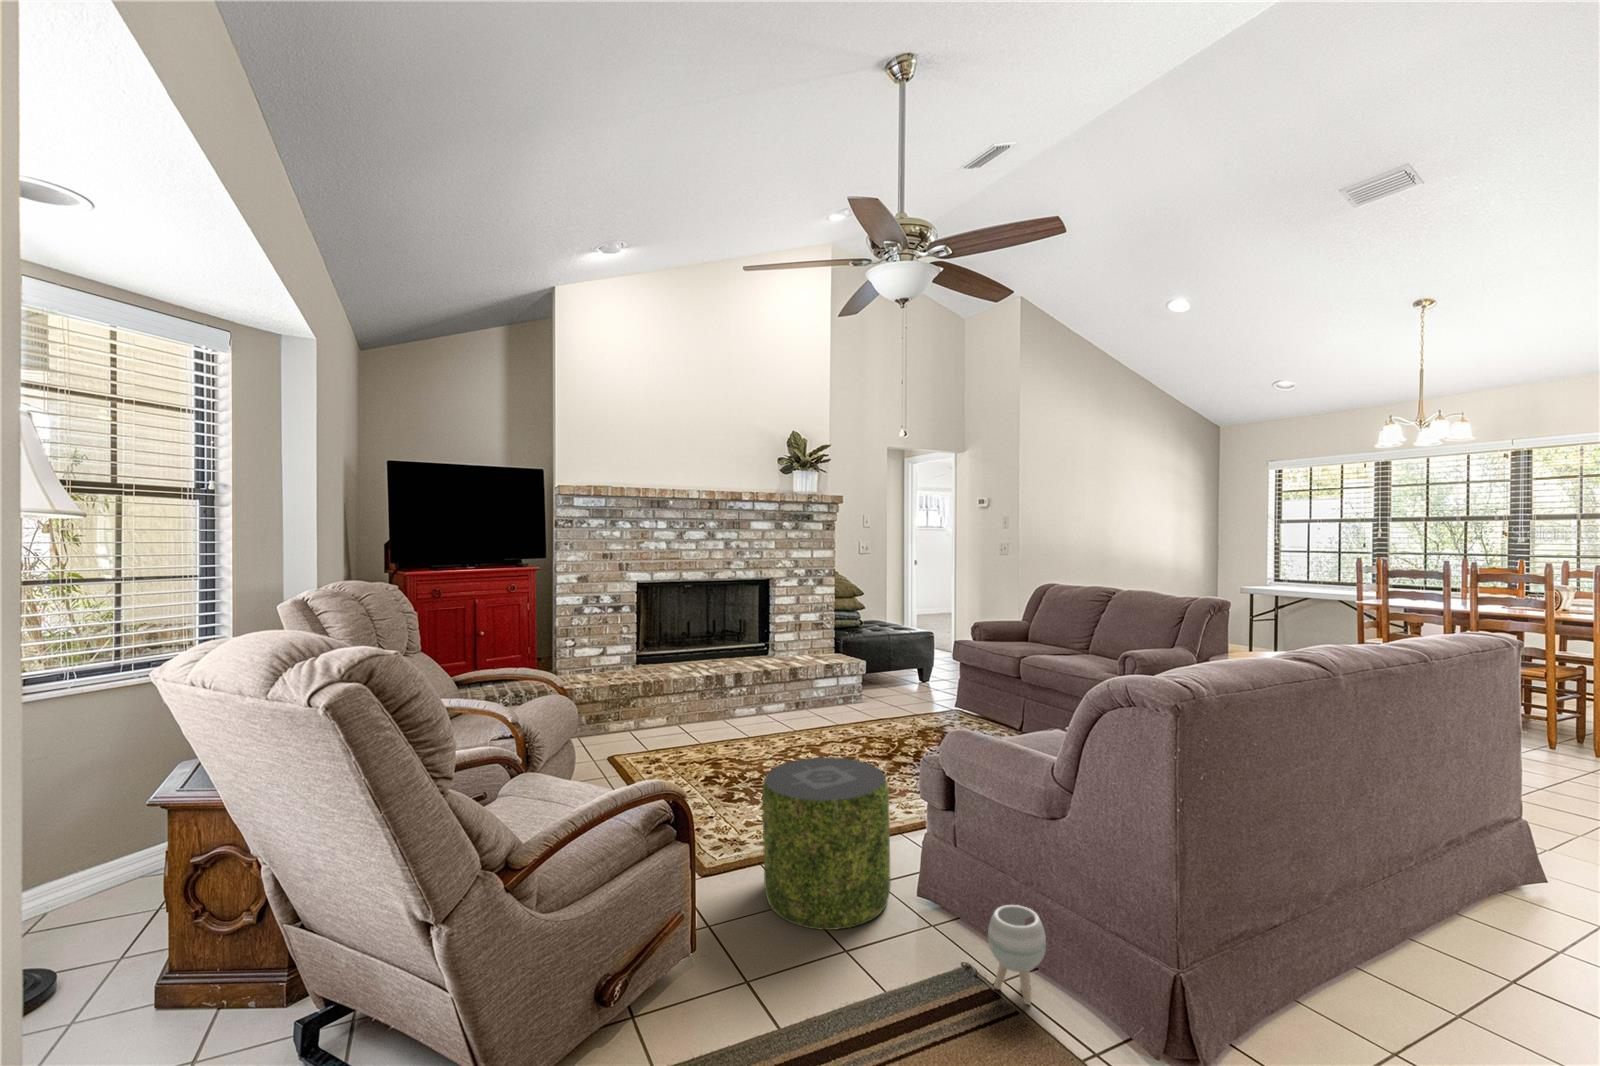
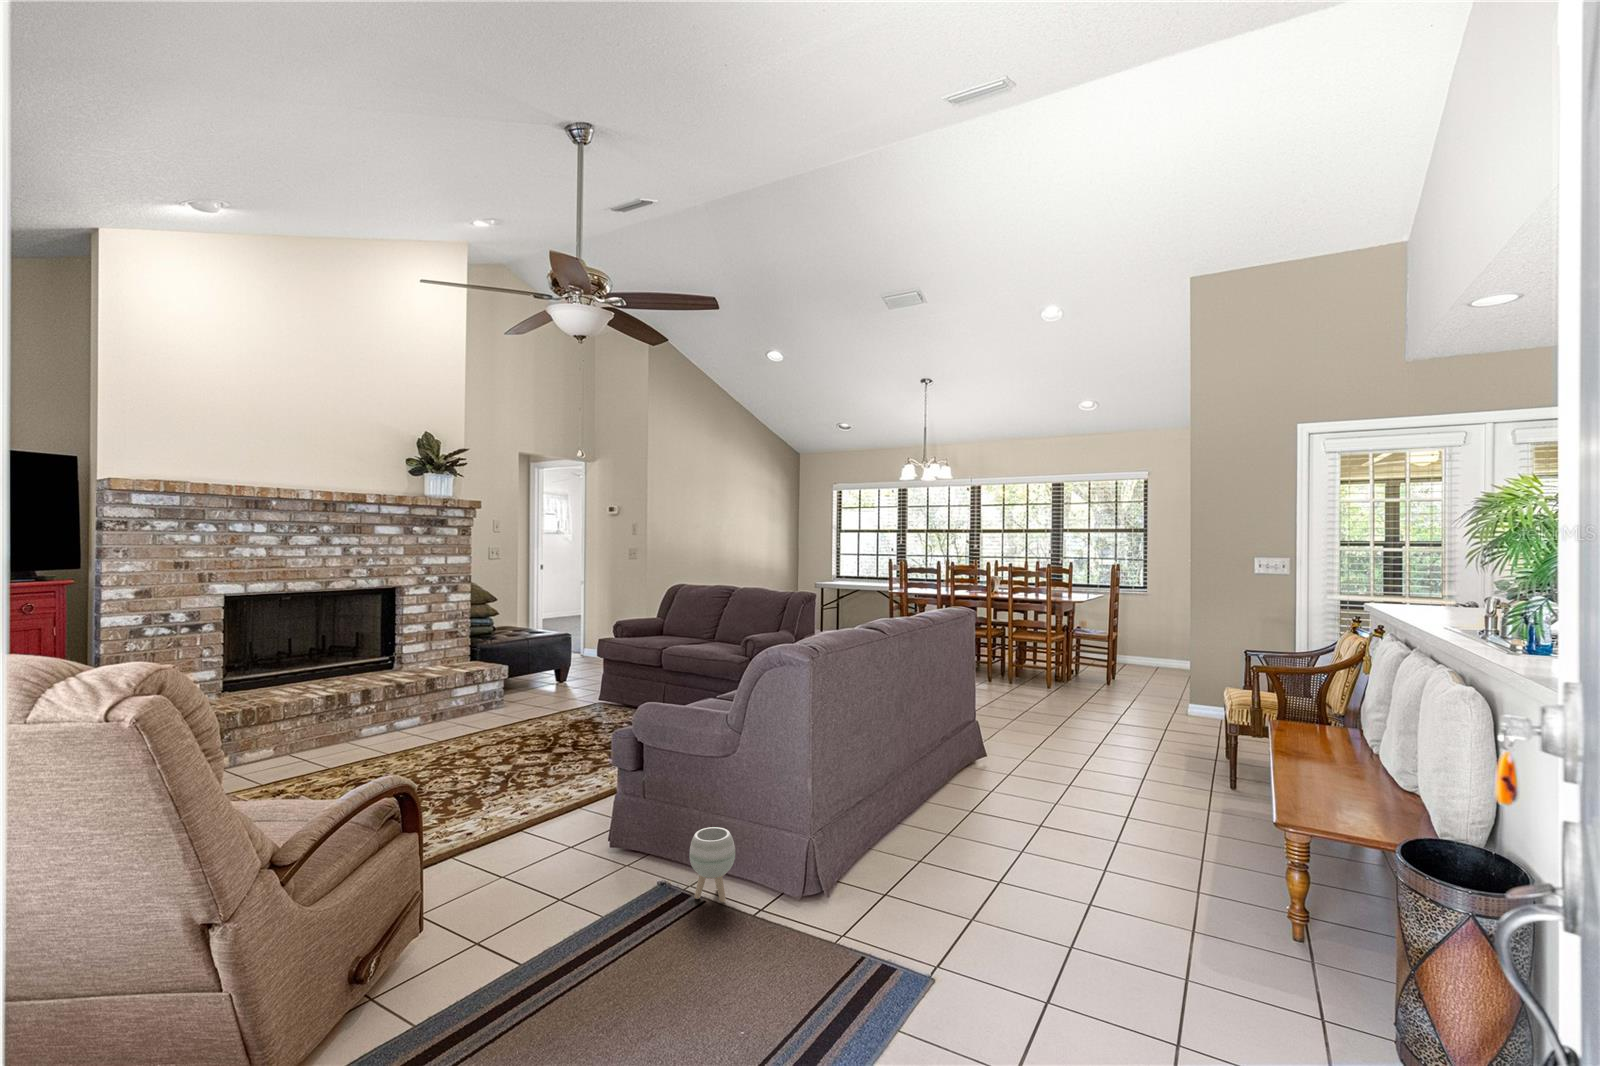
pouf: present [762,757,891,930] -> none [462,739,590,896]

